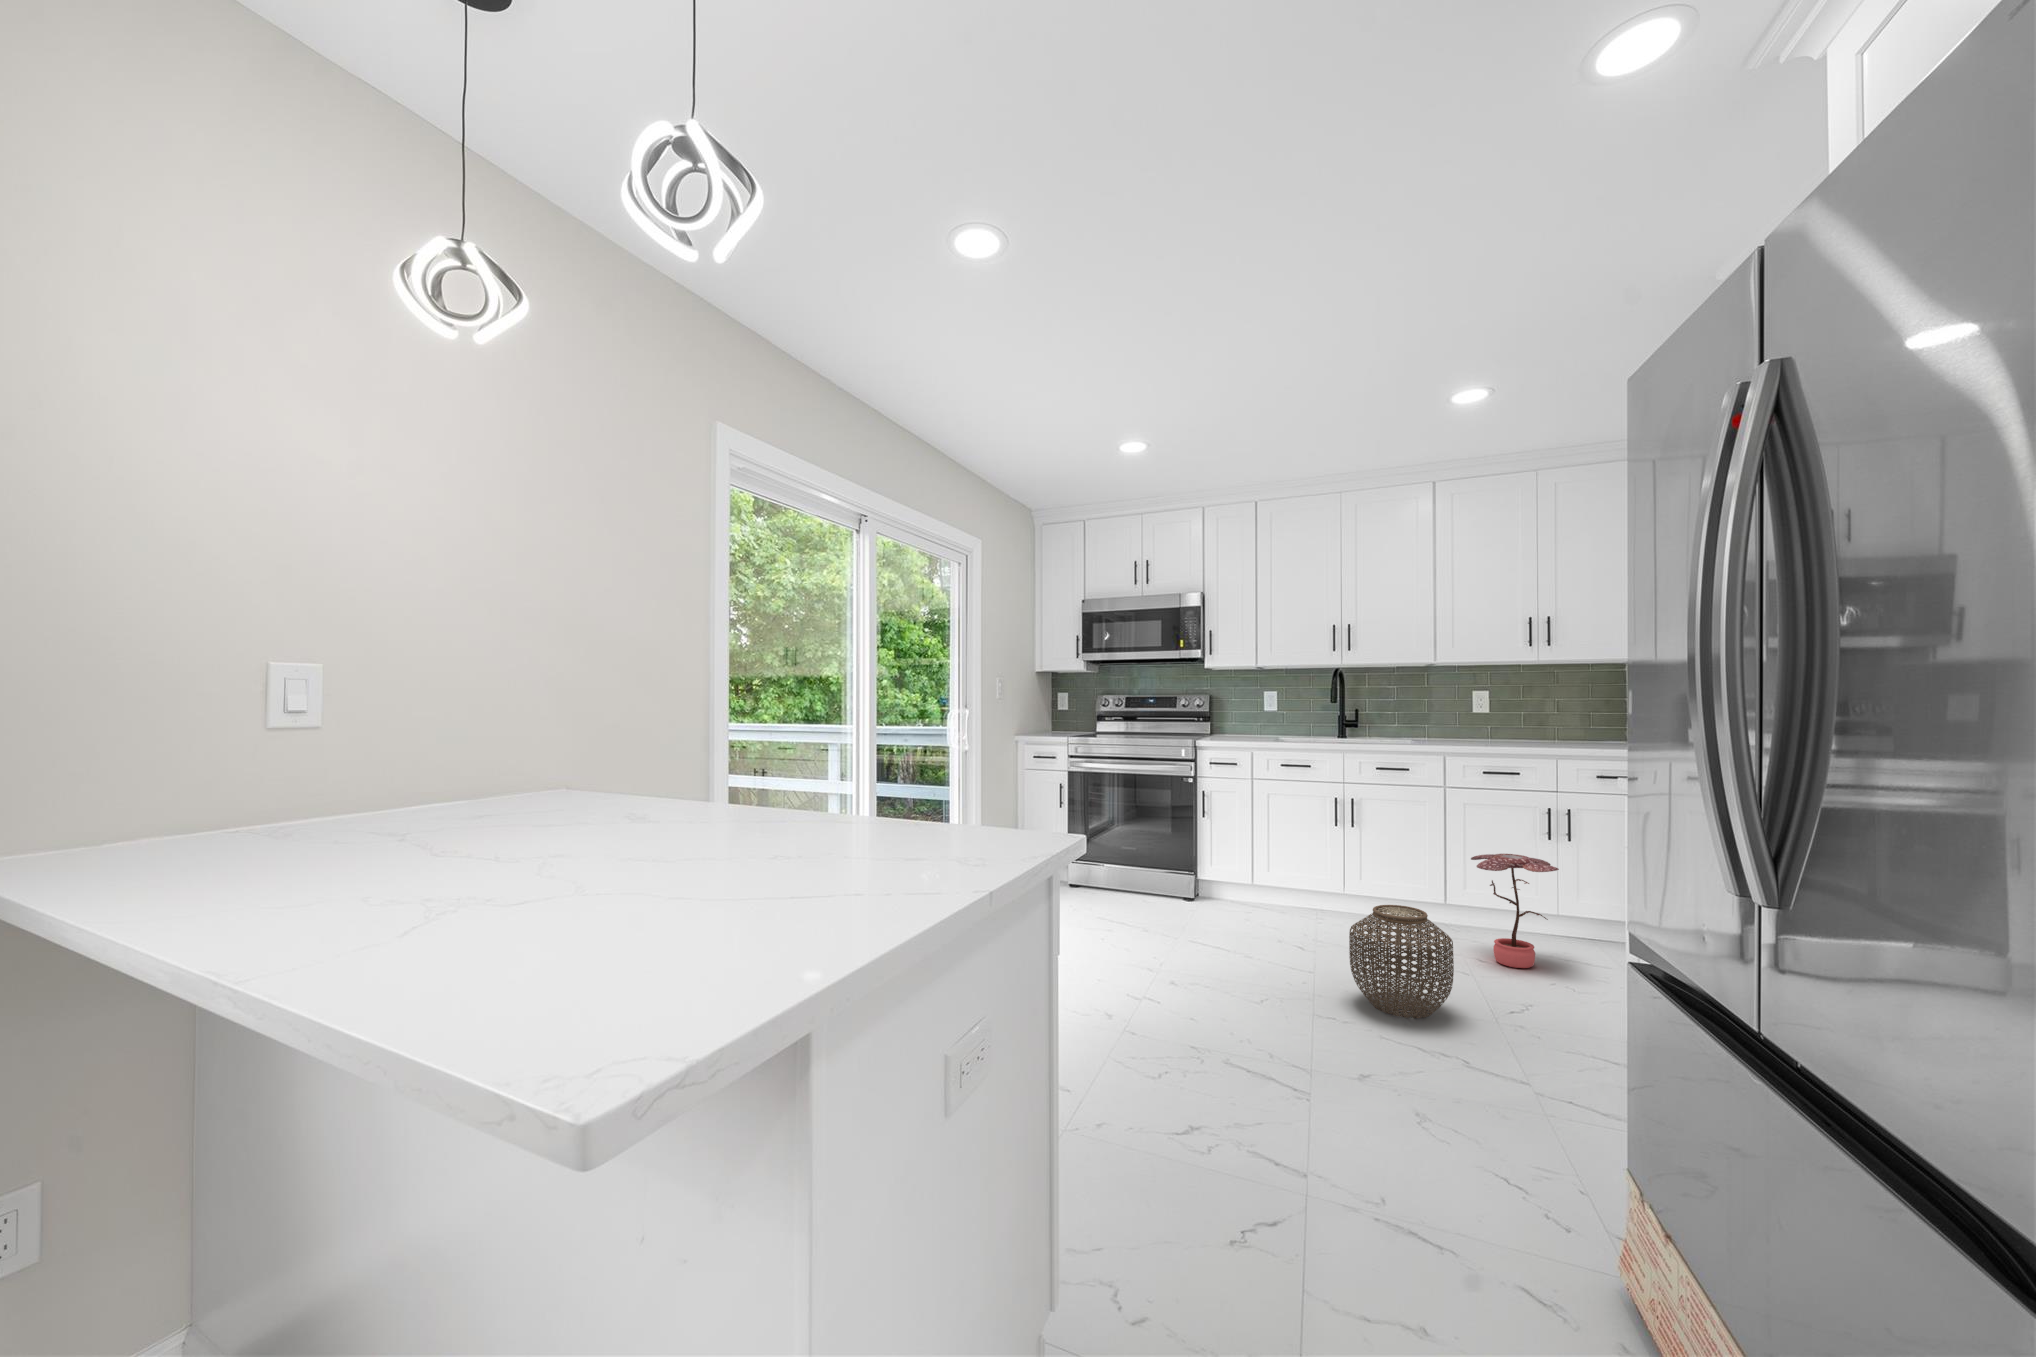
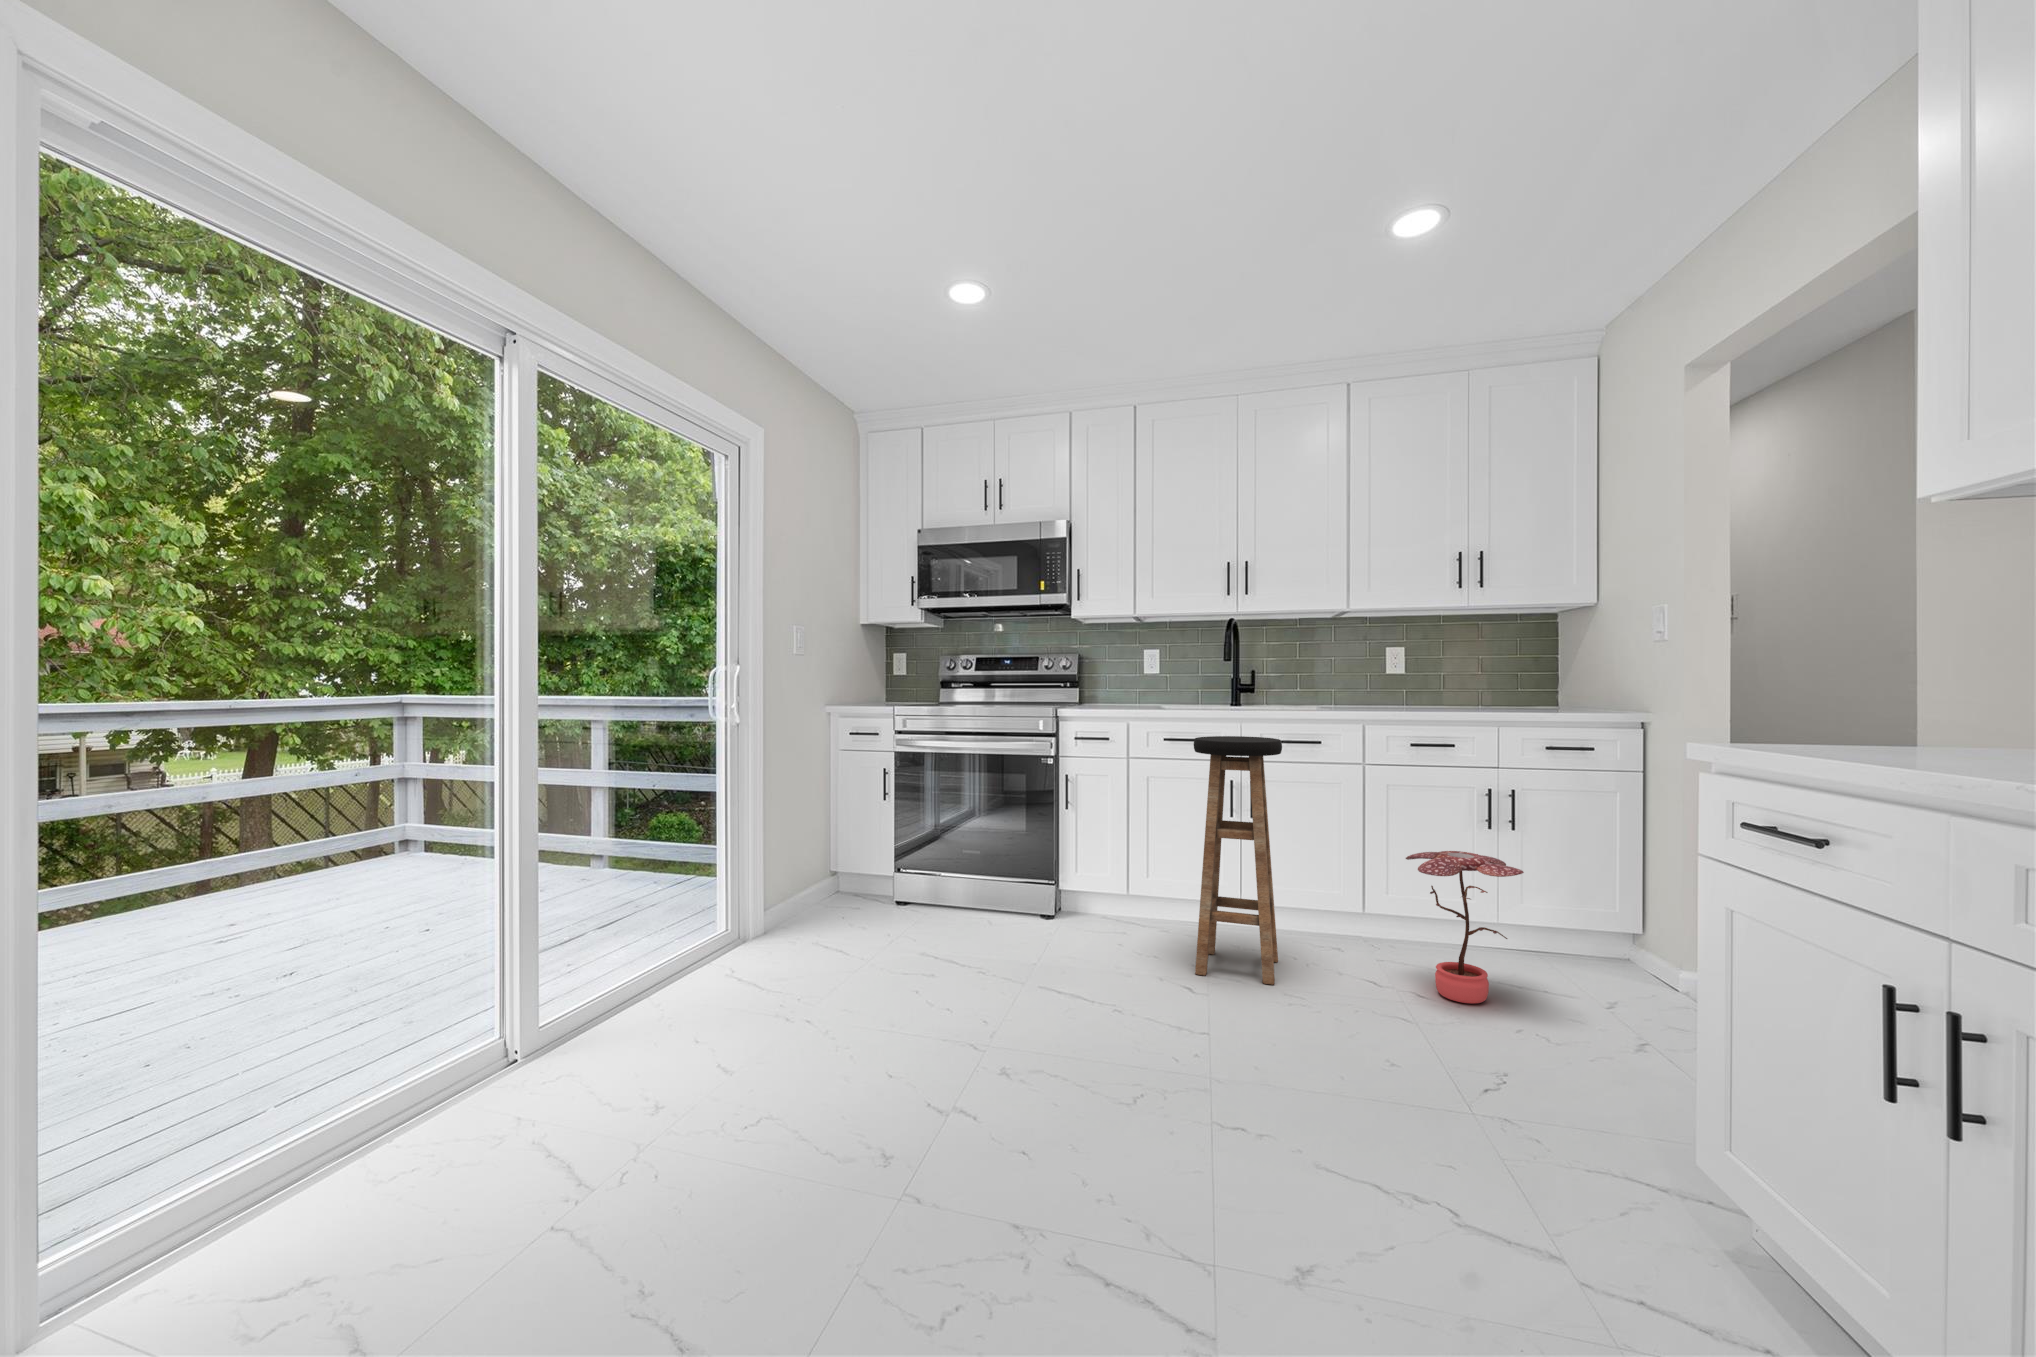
bar stool: none [1303,764,1372,950] -> present [1194,736,1282,985]
woven basket: present [1349,905,1454,1018] -> none [1265,937,1414,1110]

